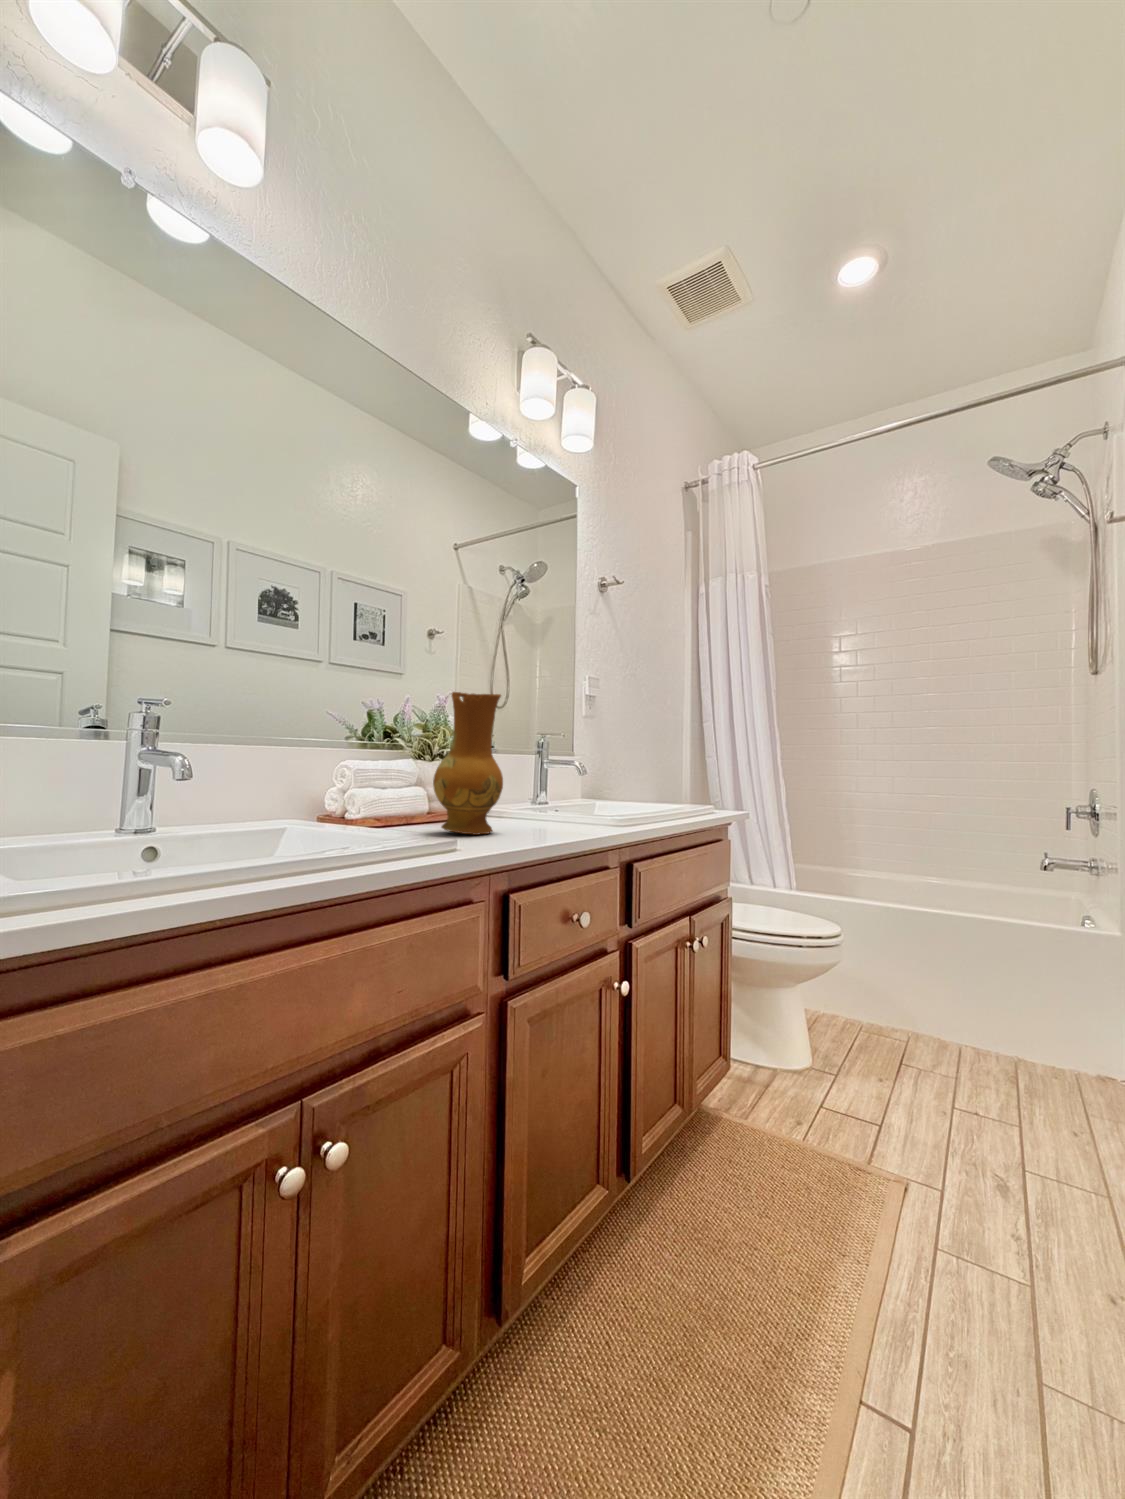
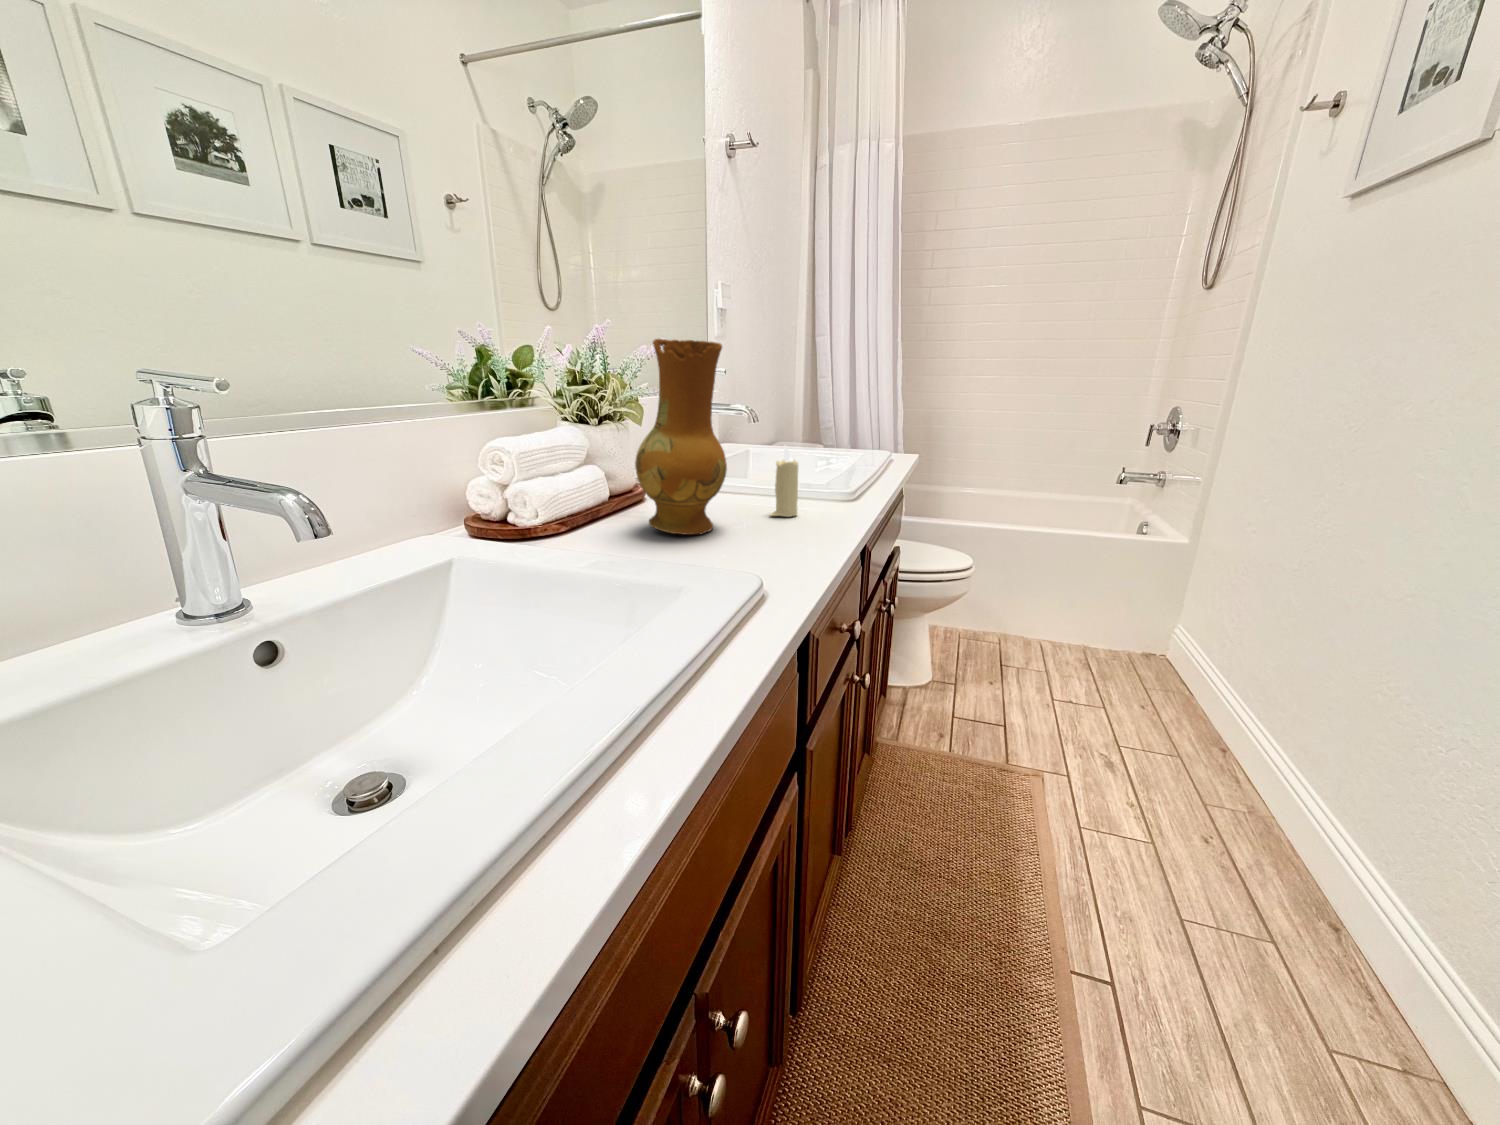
candle: none [546,773,571,832] -> present [771,445,798,517]

